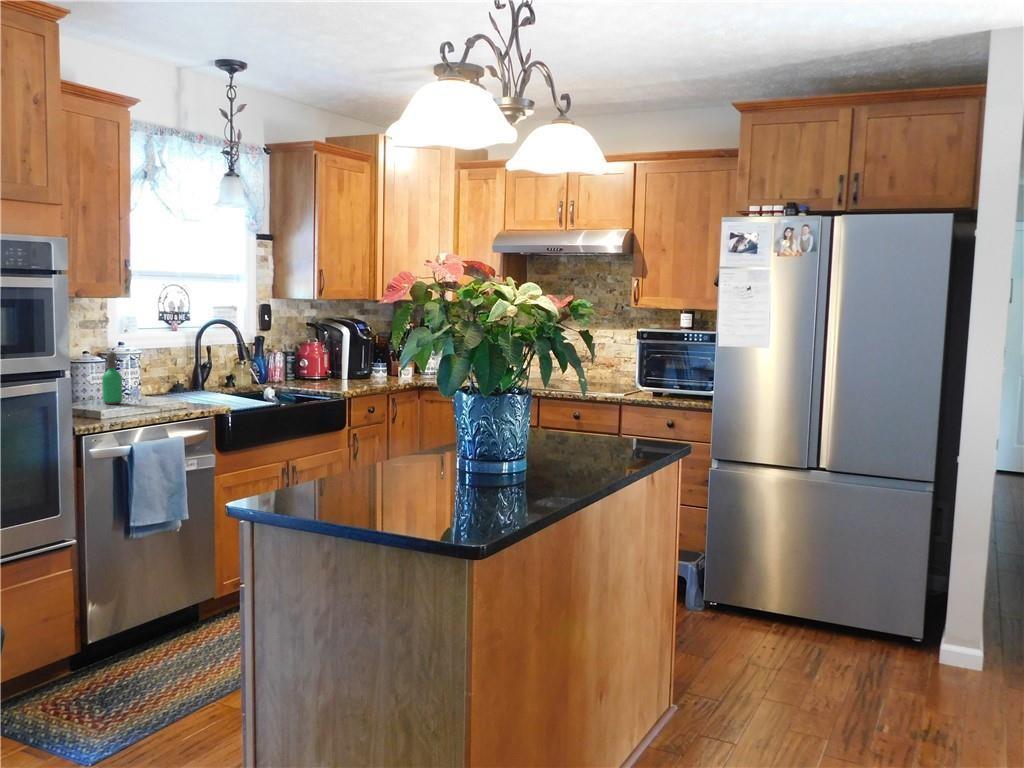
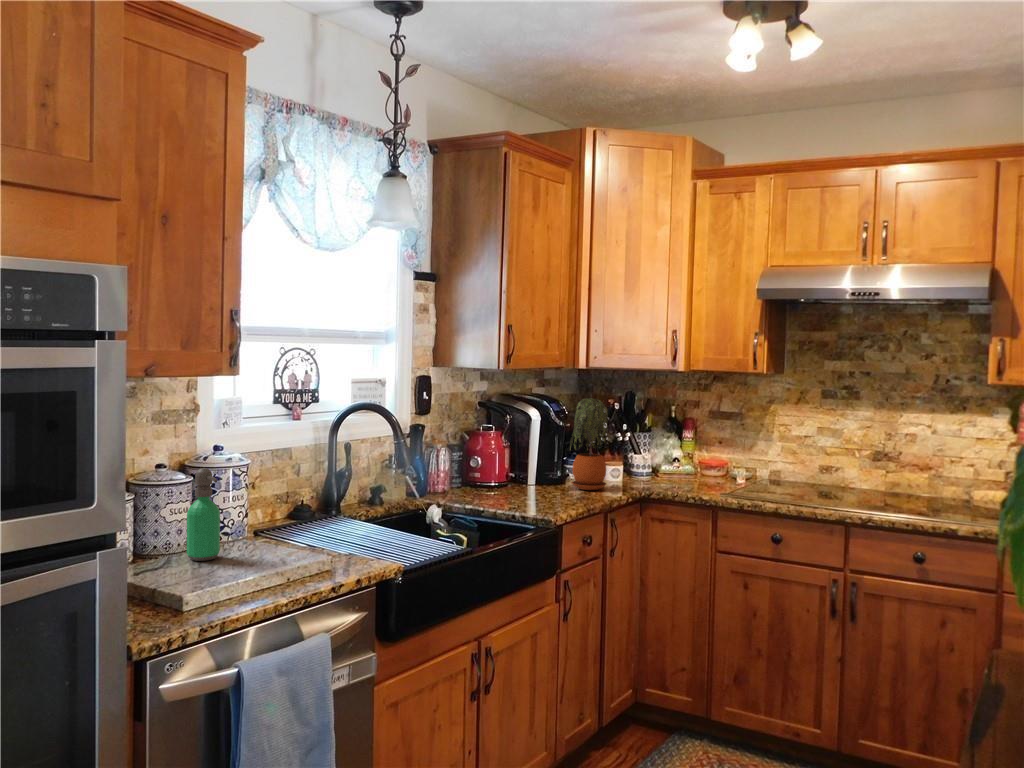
potted plant: none [367,320,395,381] -> present [570,398,608,490]

